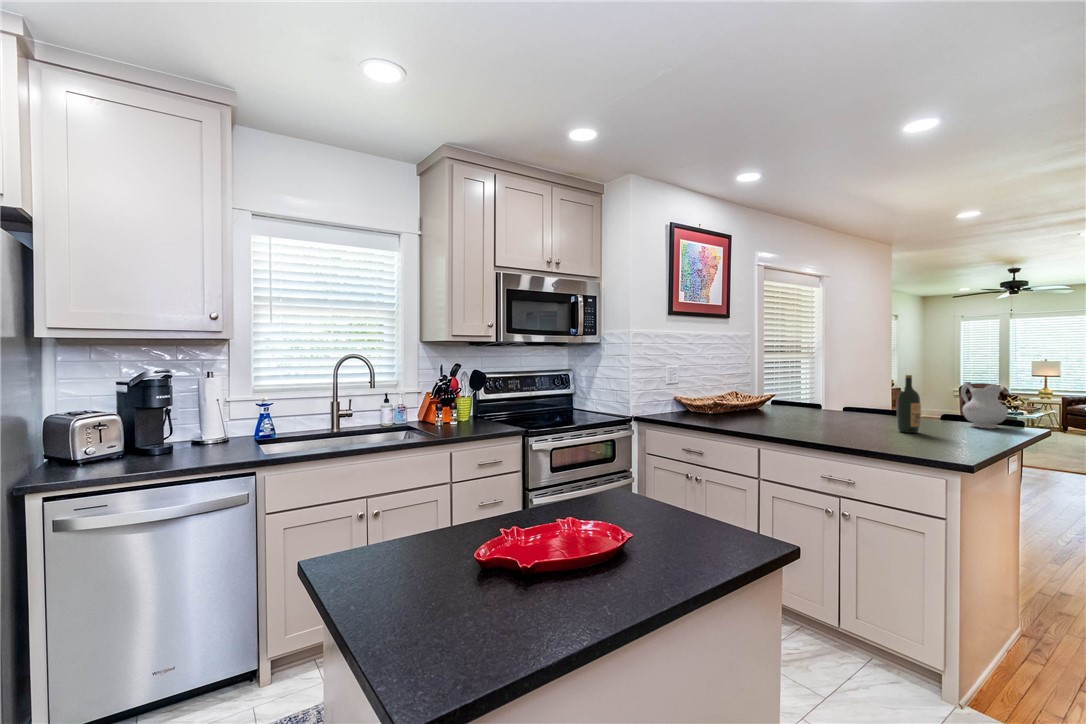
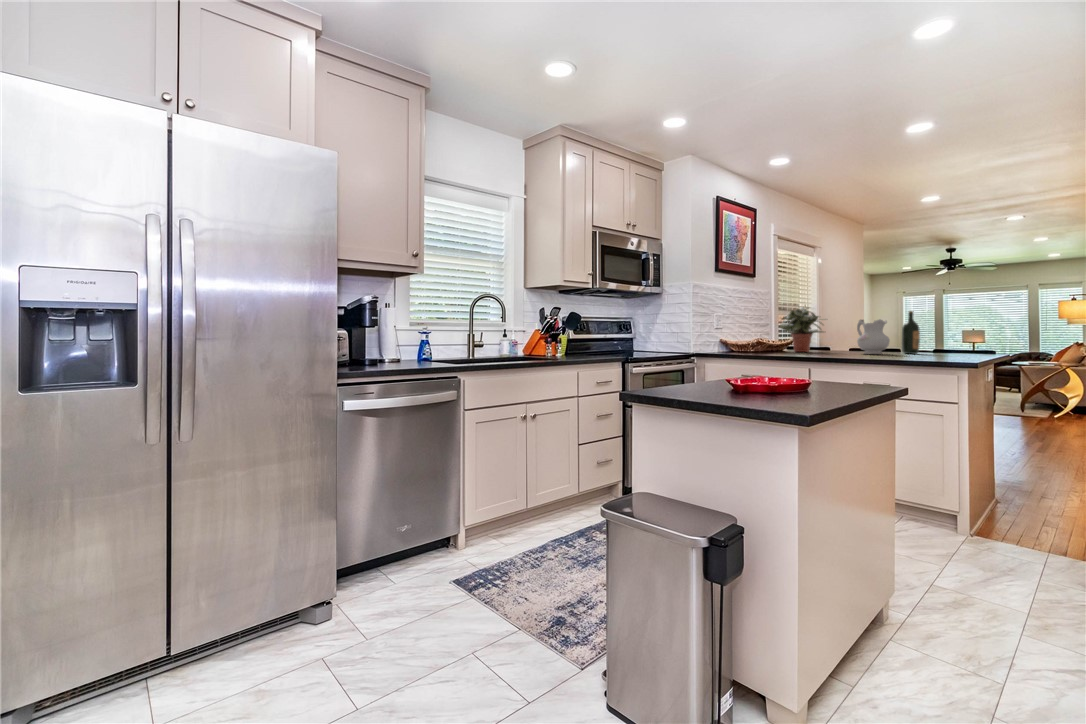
potted plant: none [746,362,805,419] -> present [780,307,826,352]
ceramic pitcher: present [961,382,1008,429] -> present [857,319,890,354]

